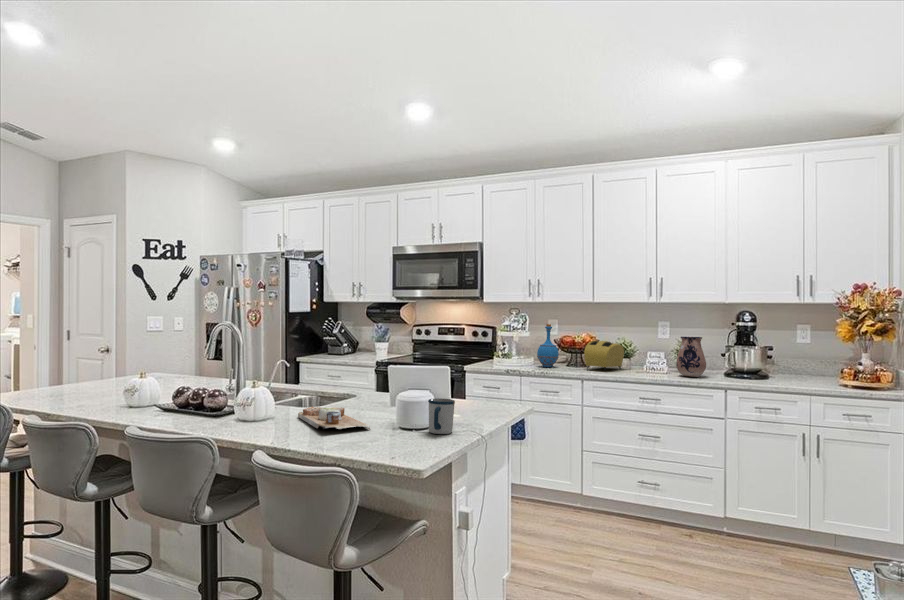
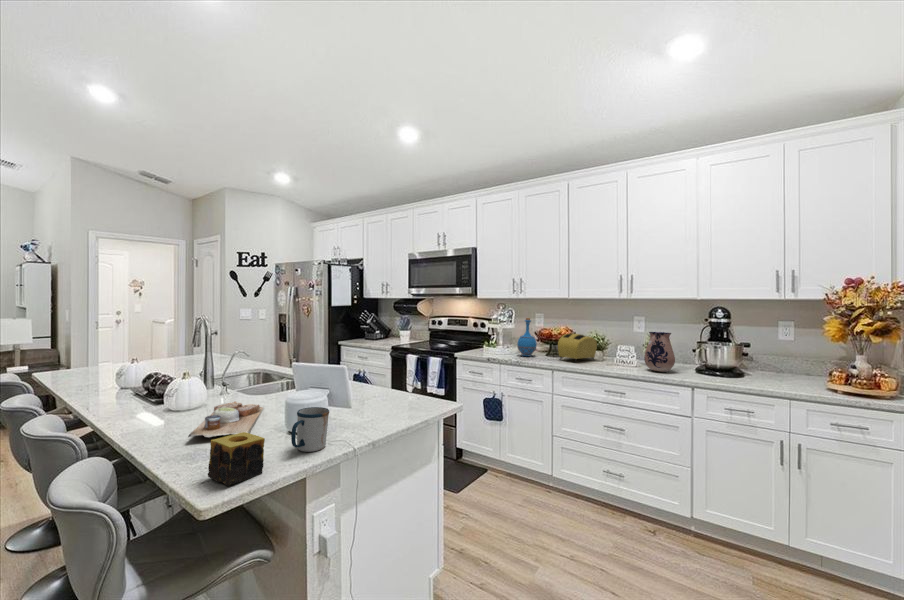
candle: none [390,414,429,451] -> present [208,432,265,486]

